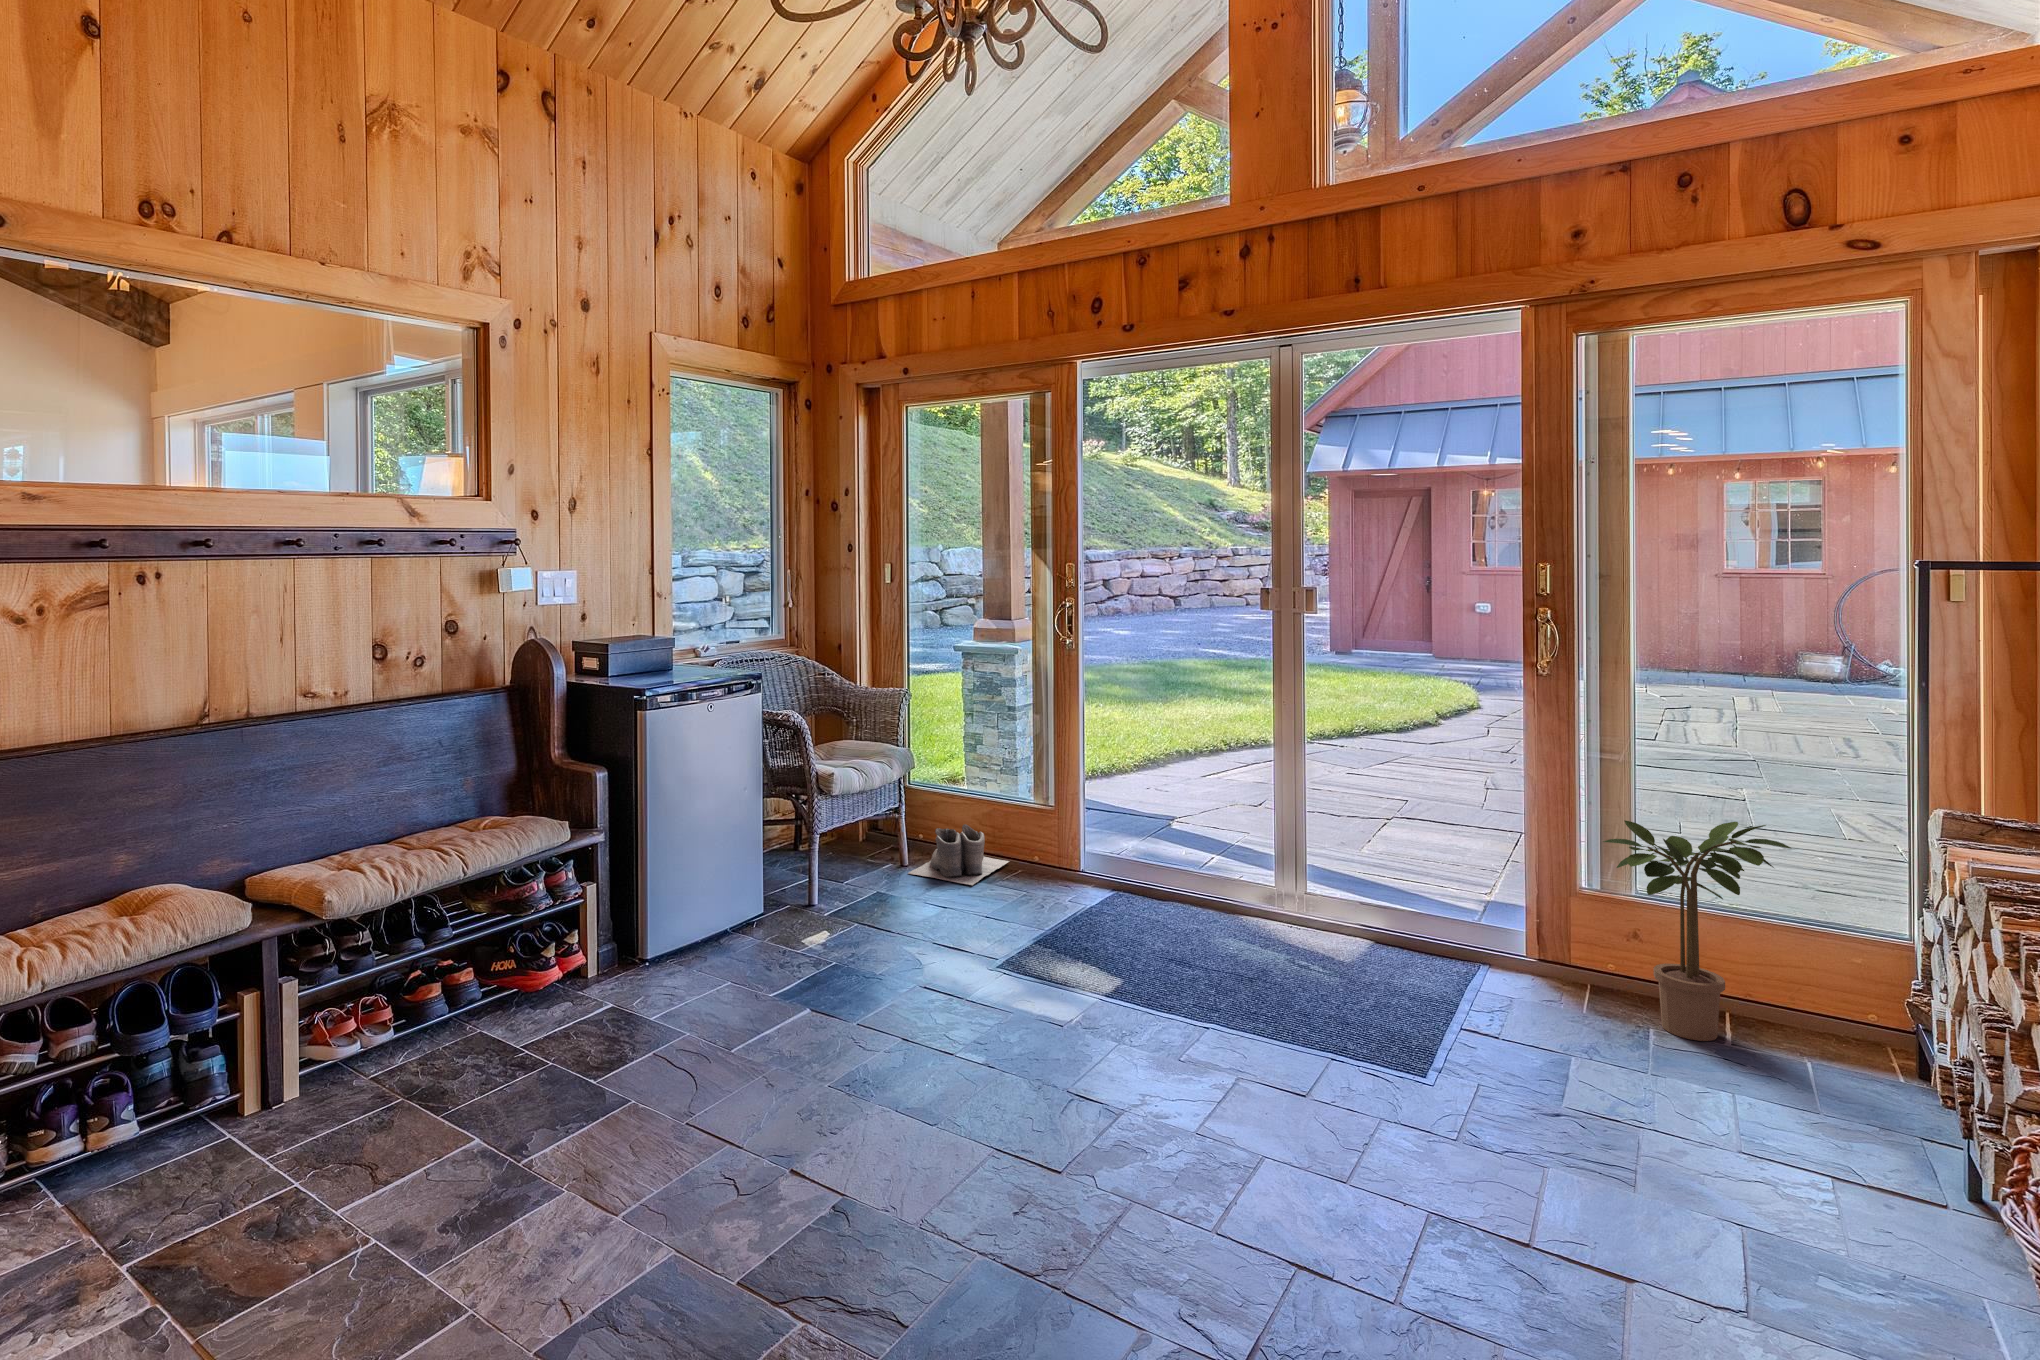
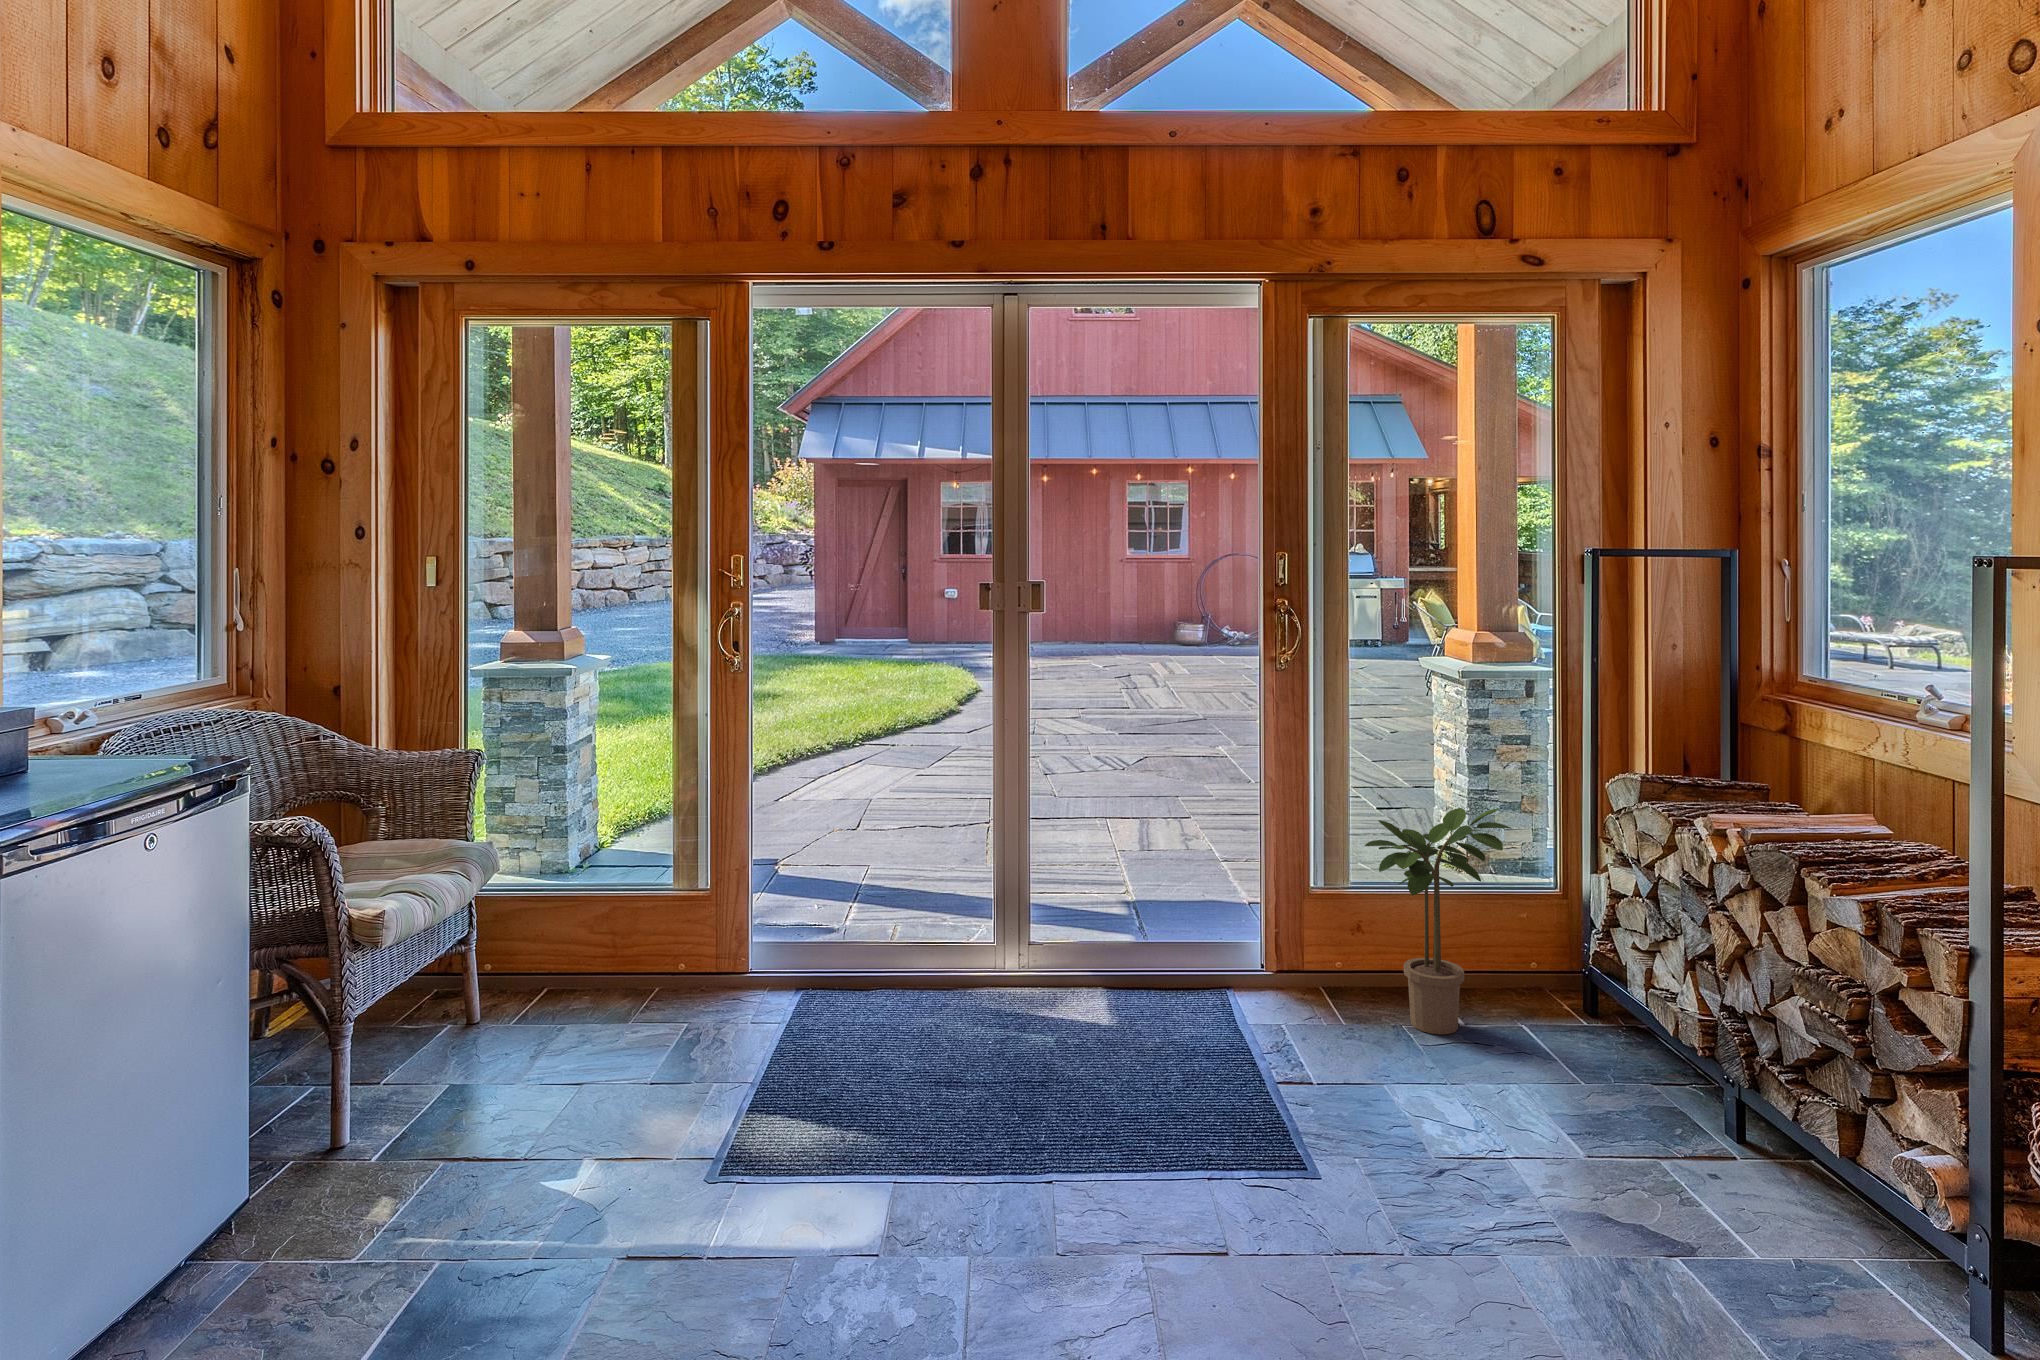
boots: present [908,824,1009,885] -> none [490,942,640,1038]

